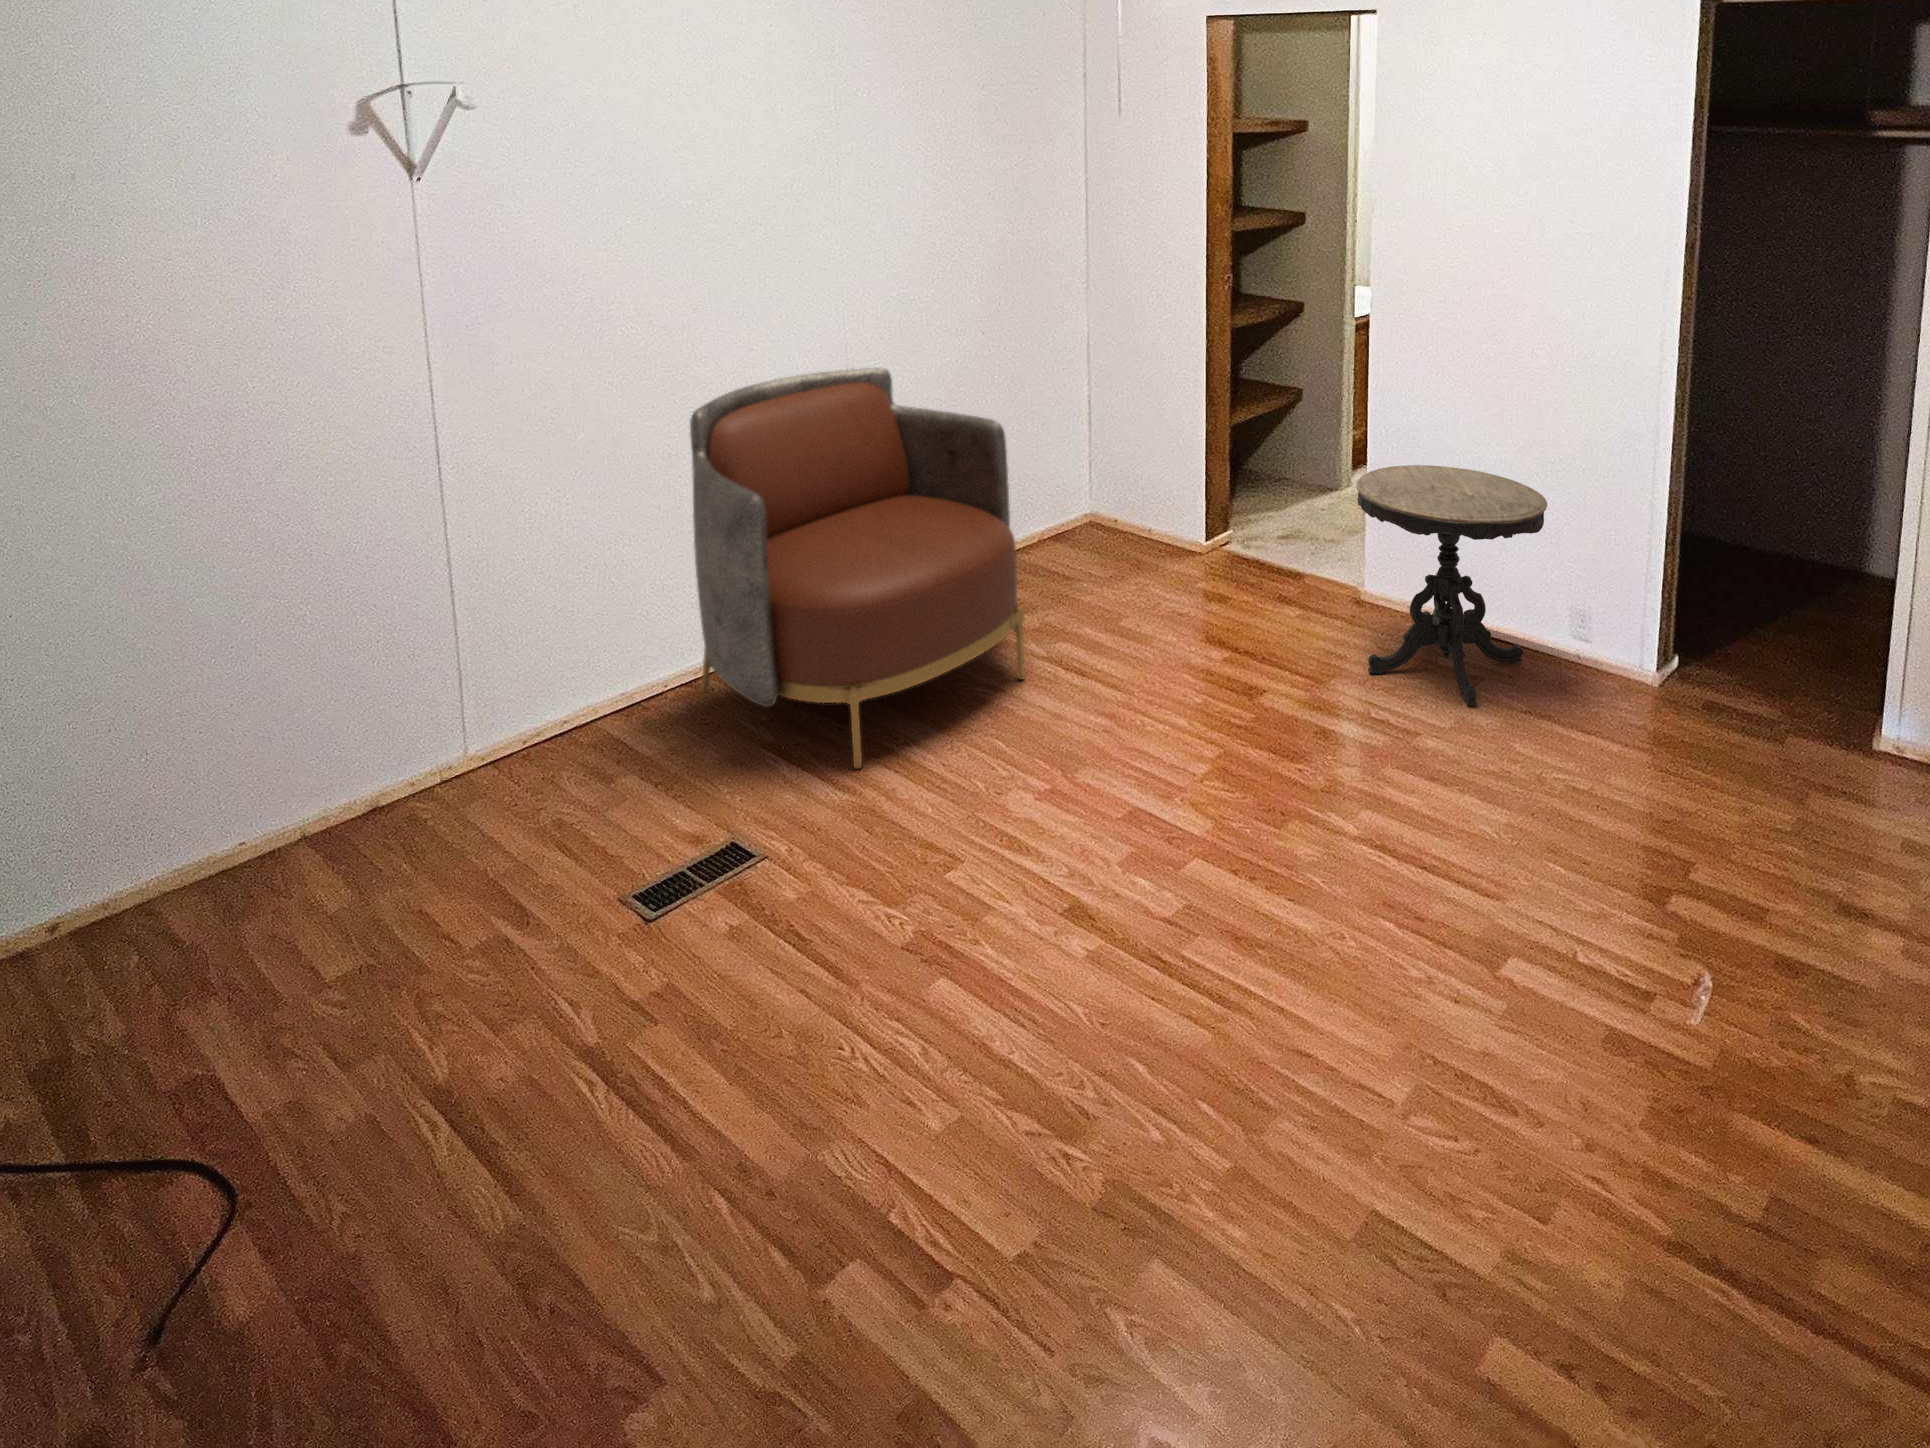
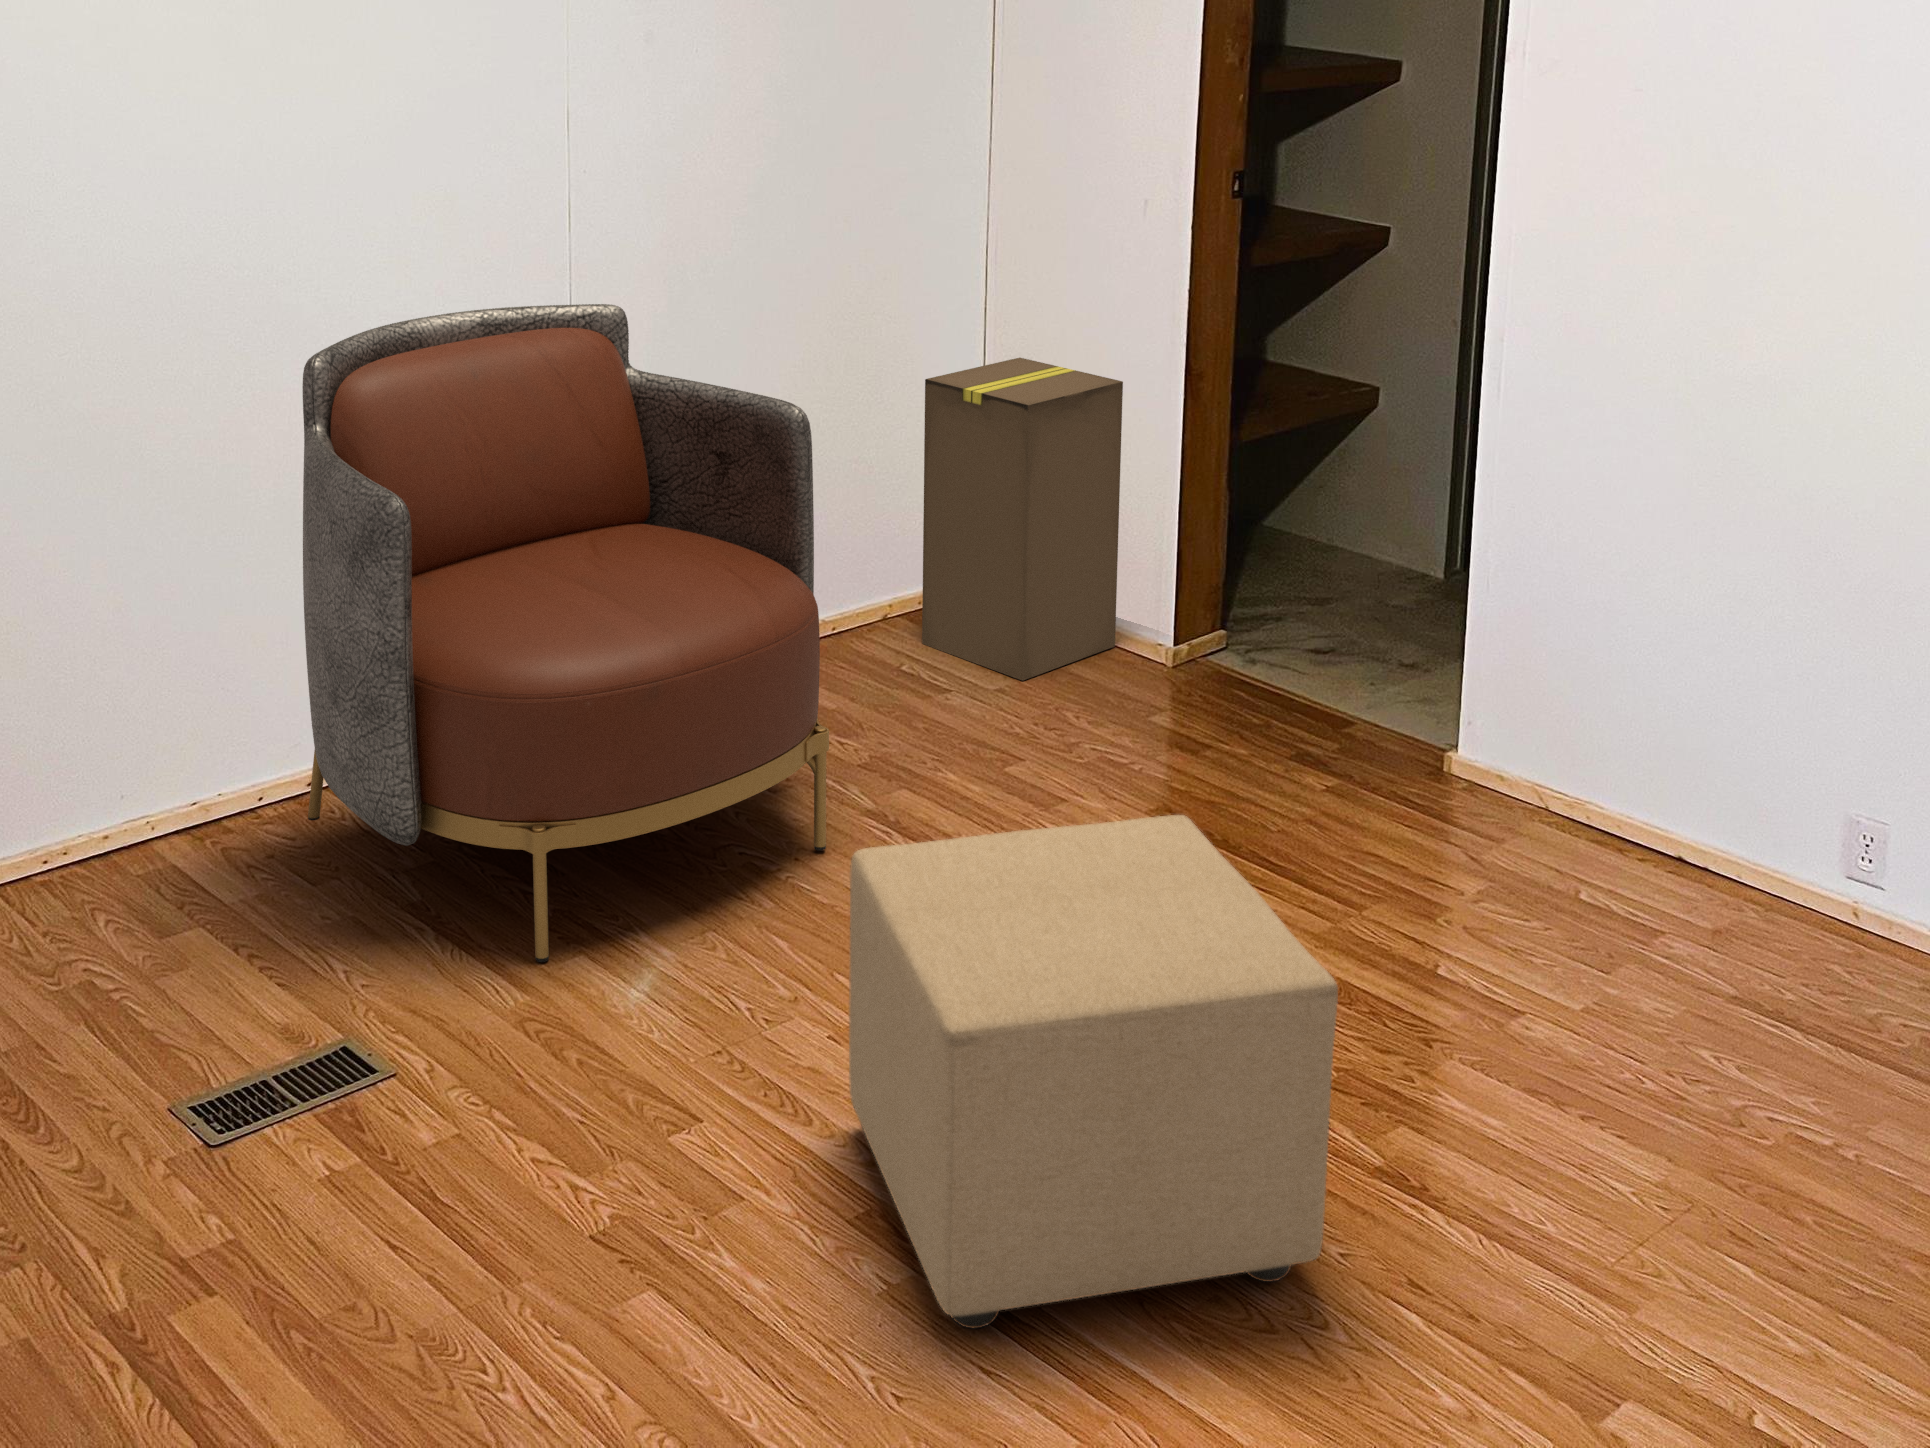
cardboard box: none [1064,383,1176,566] -> present [922,358,1123,681]
side table: present [1357,465,1547,705] -> none [1432,532,1793,975]
ottoman: none [1052,646,1342,972] -> present [849,815,1338,1328]

